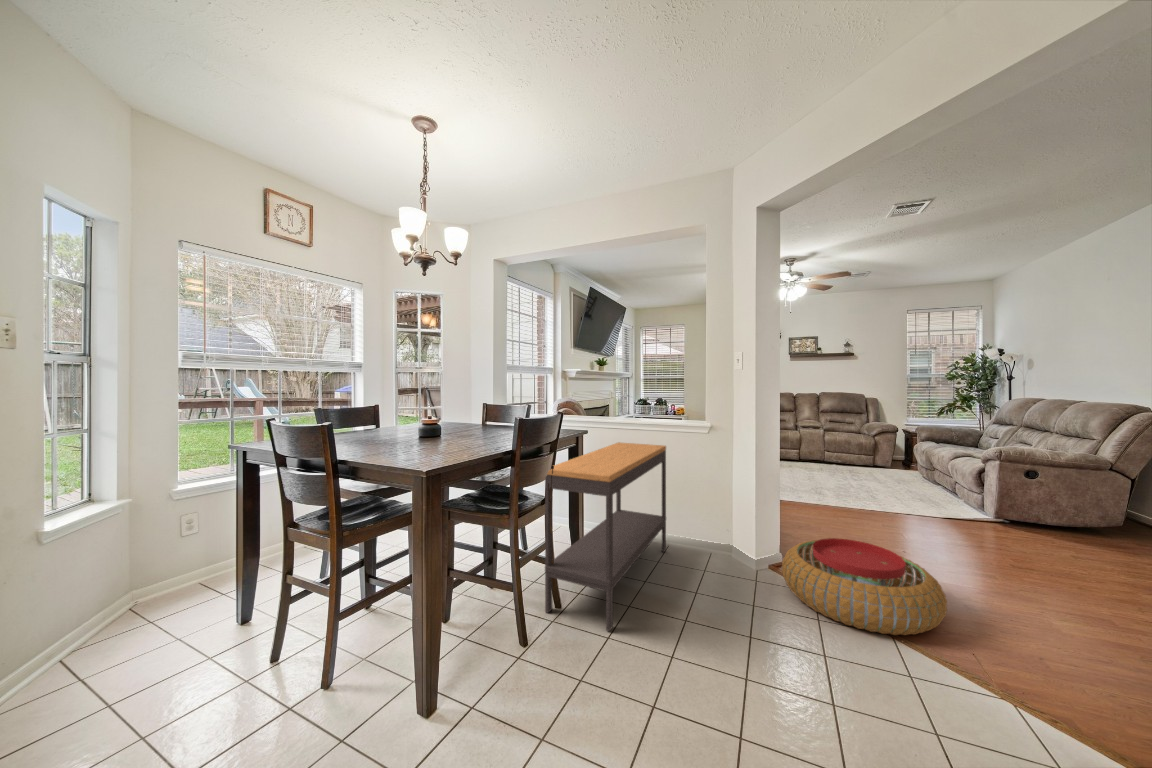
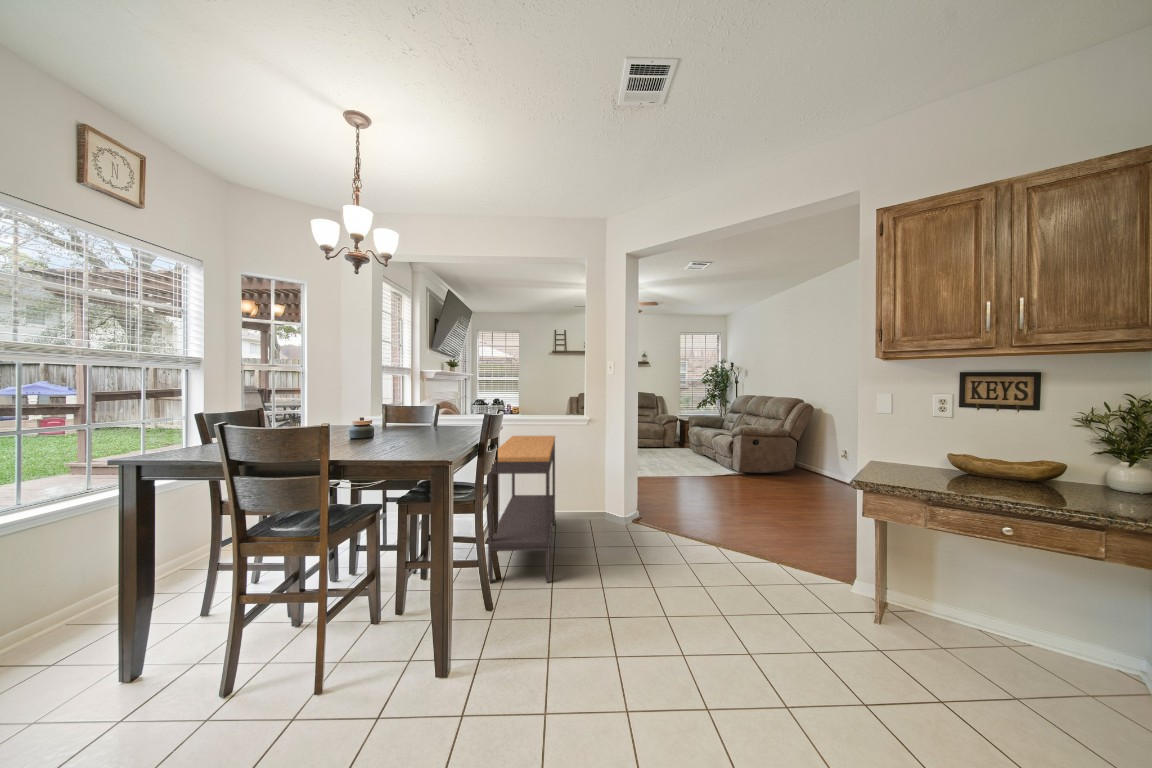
pouf: present [782,538,947,635] -> none [644,492,738,544]

